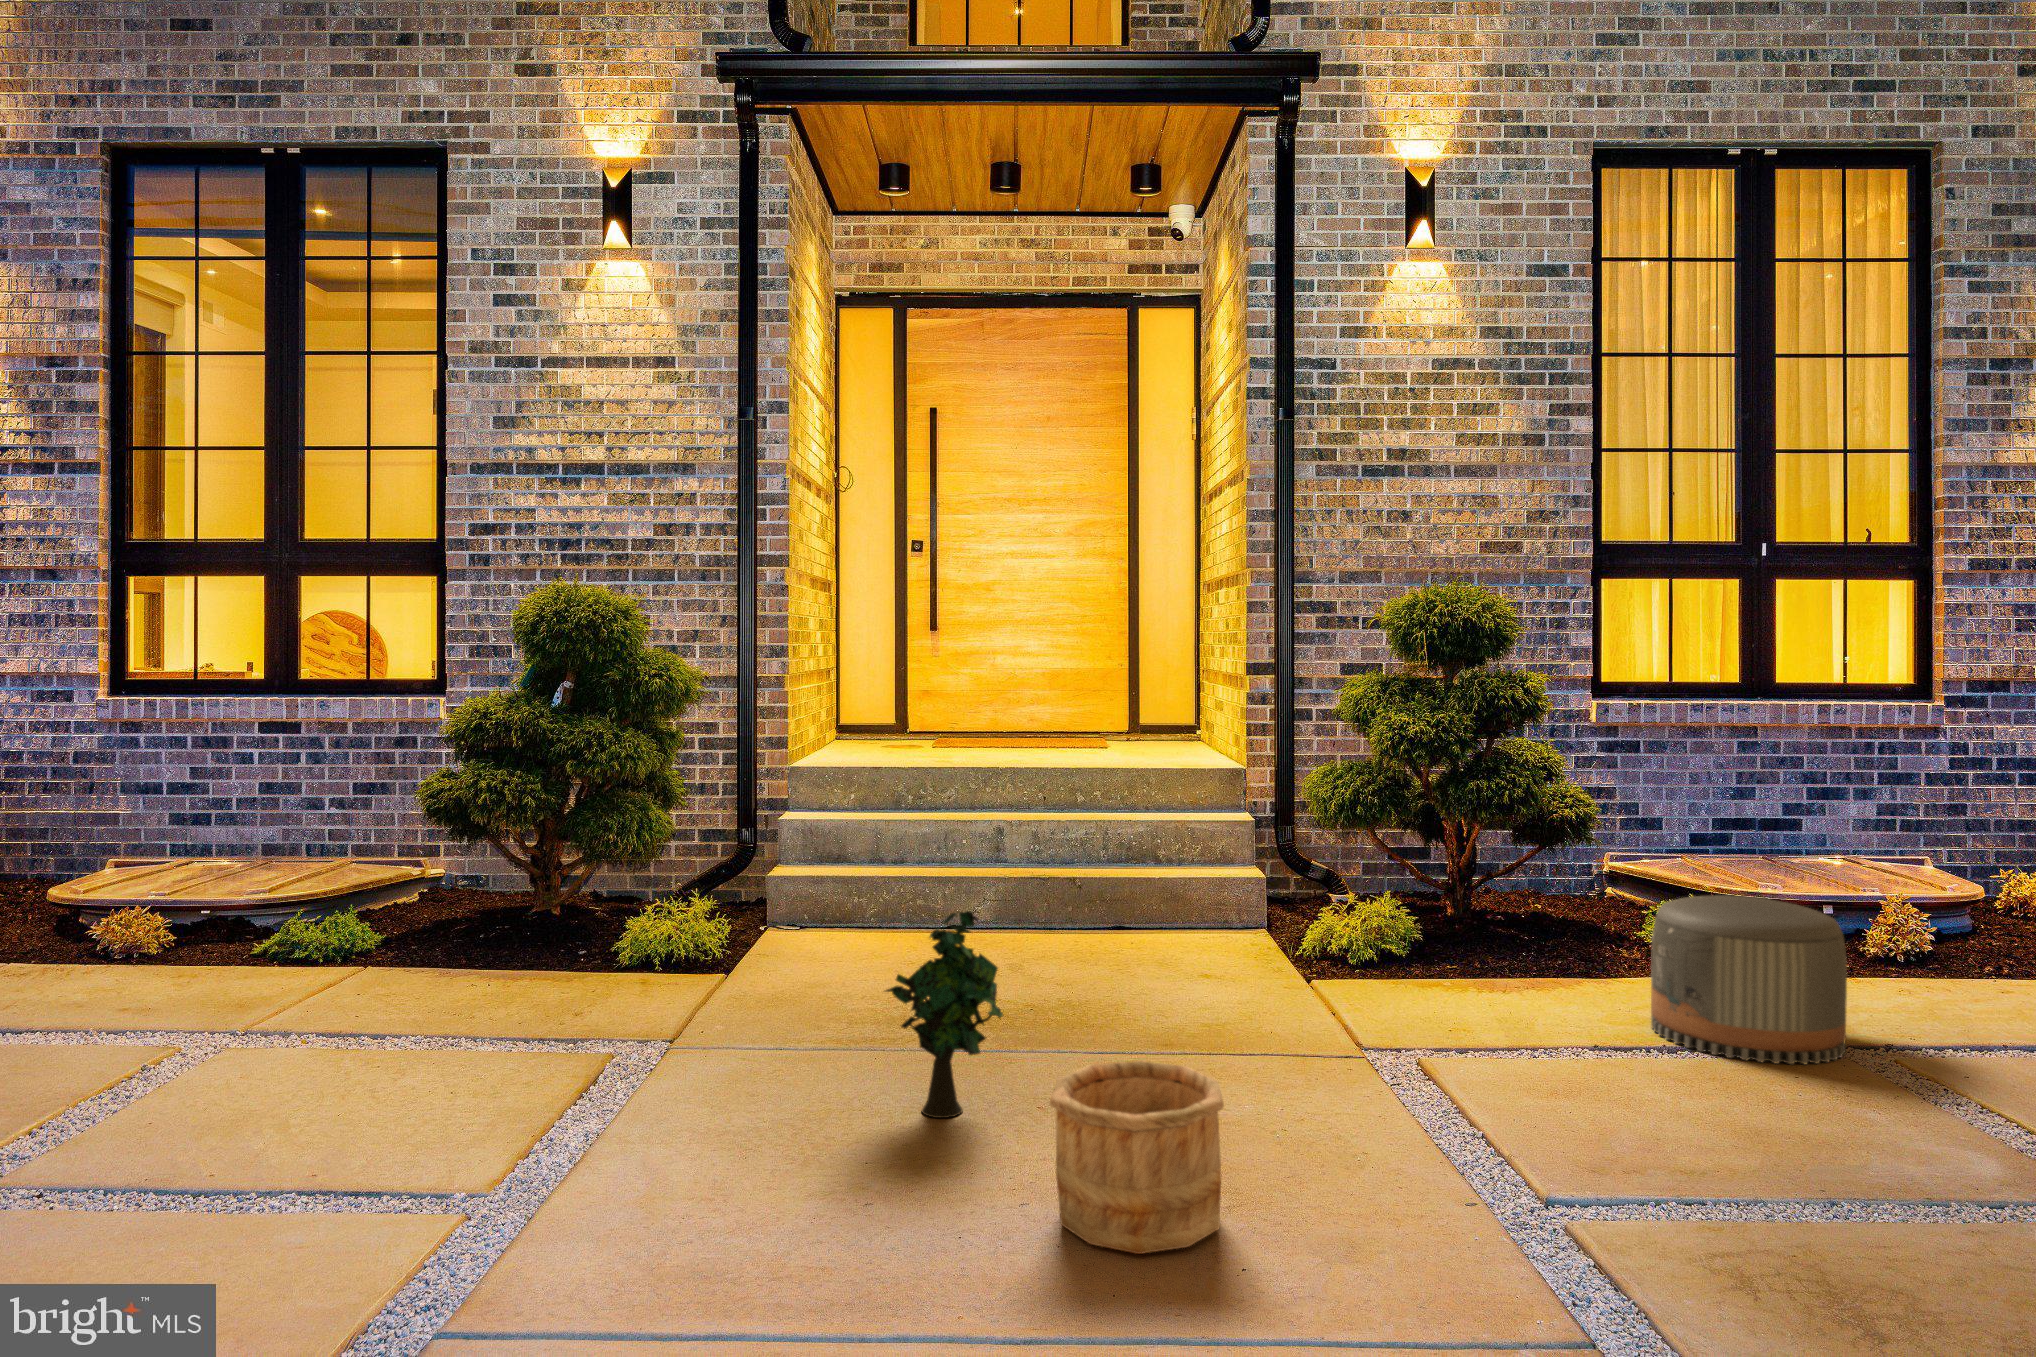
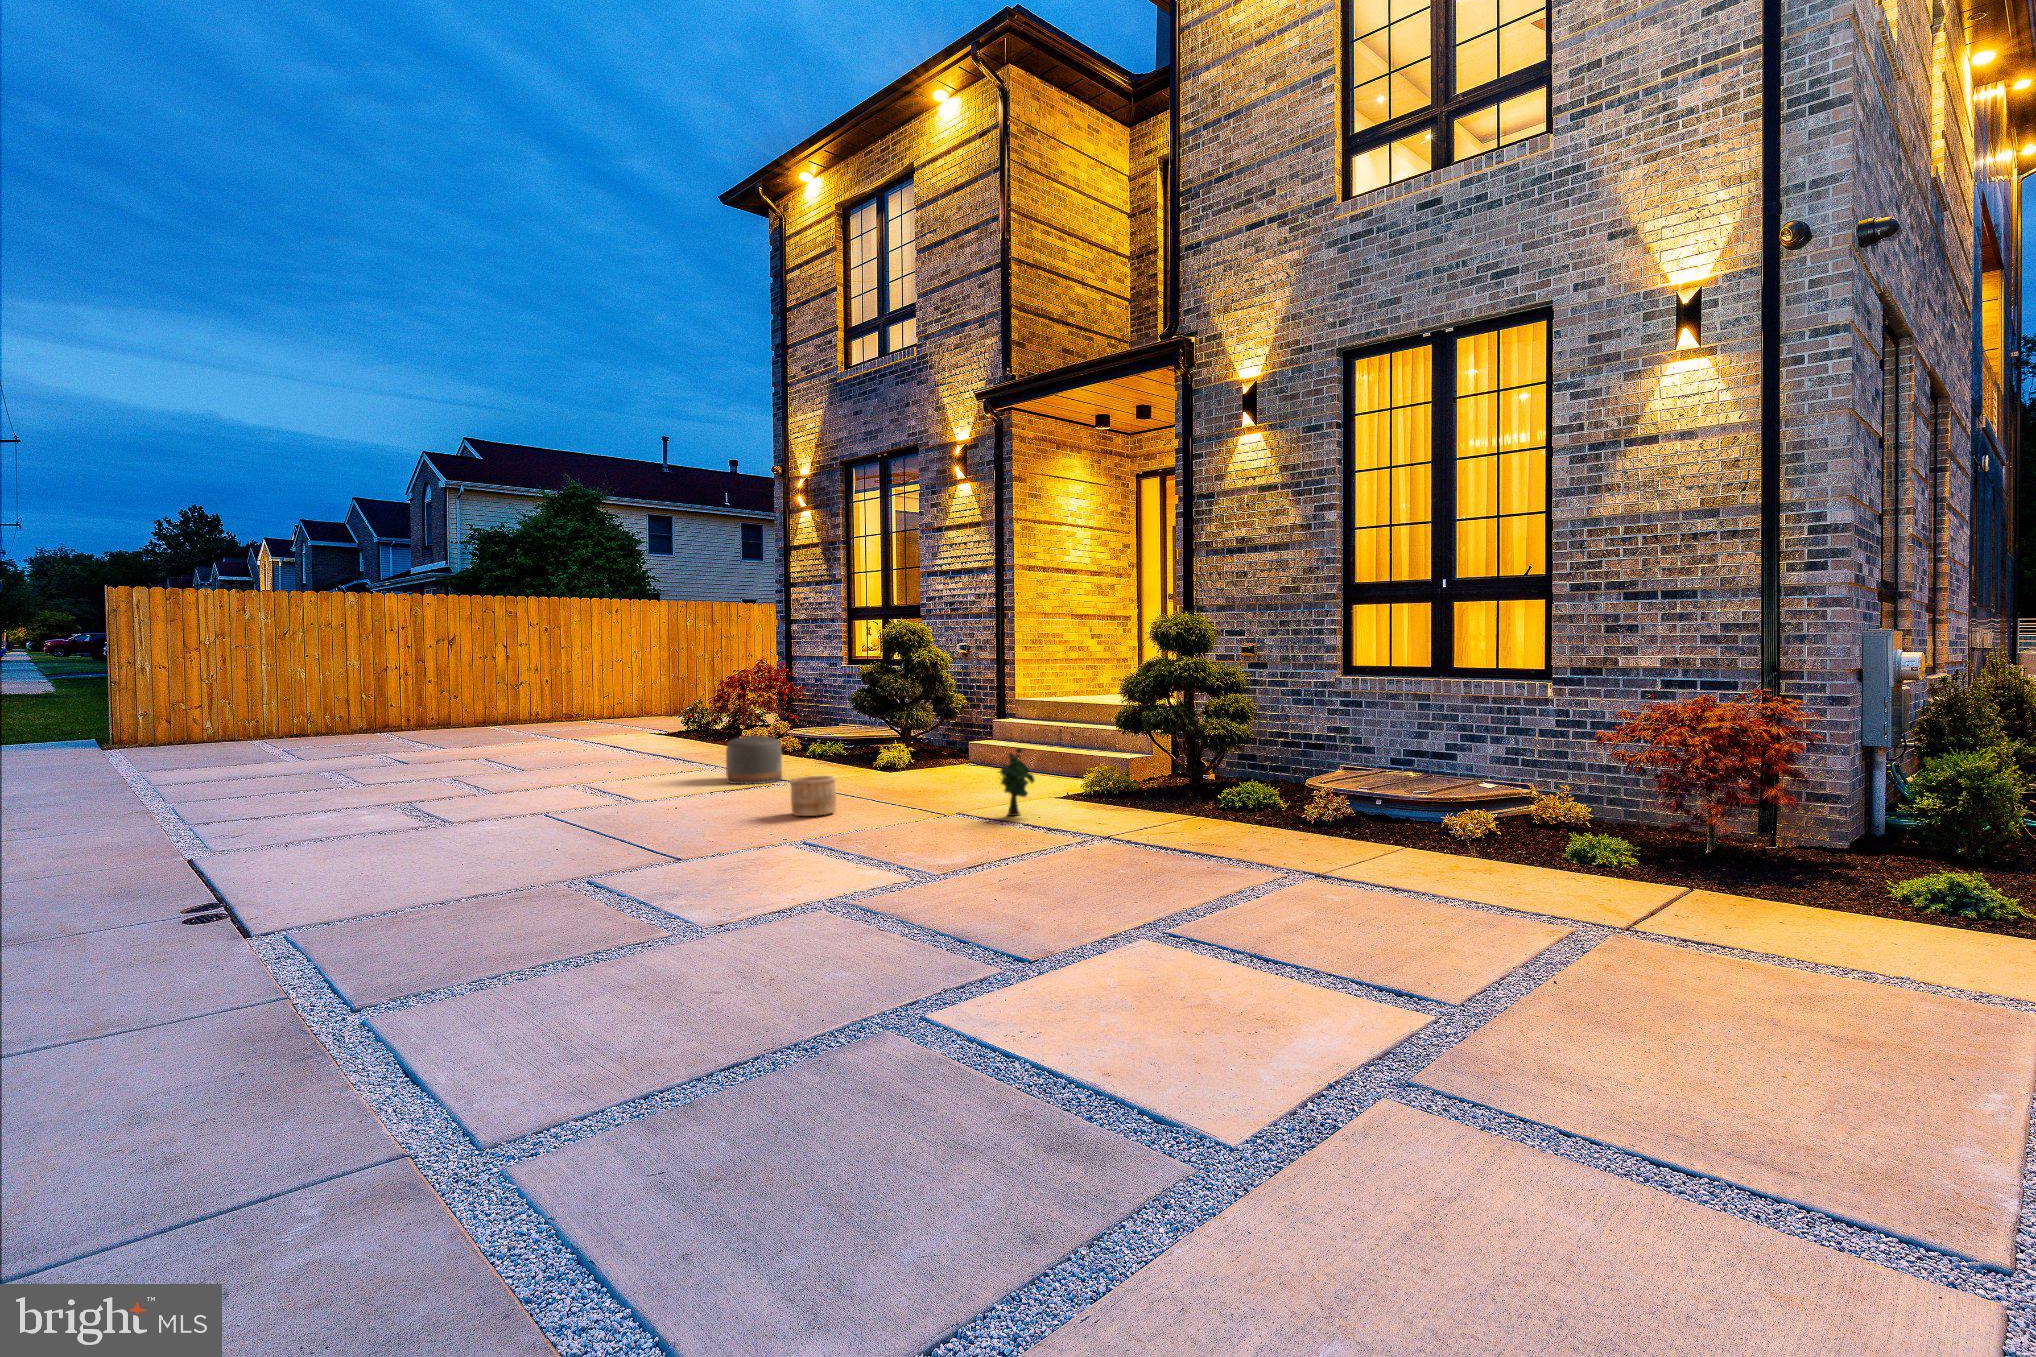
pouf: present [1651,895,1847,1064] -> present [726,736,782,784]
decorative plant: present [886,911,1003,1118] -> present [999,748,1034,816]

